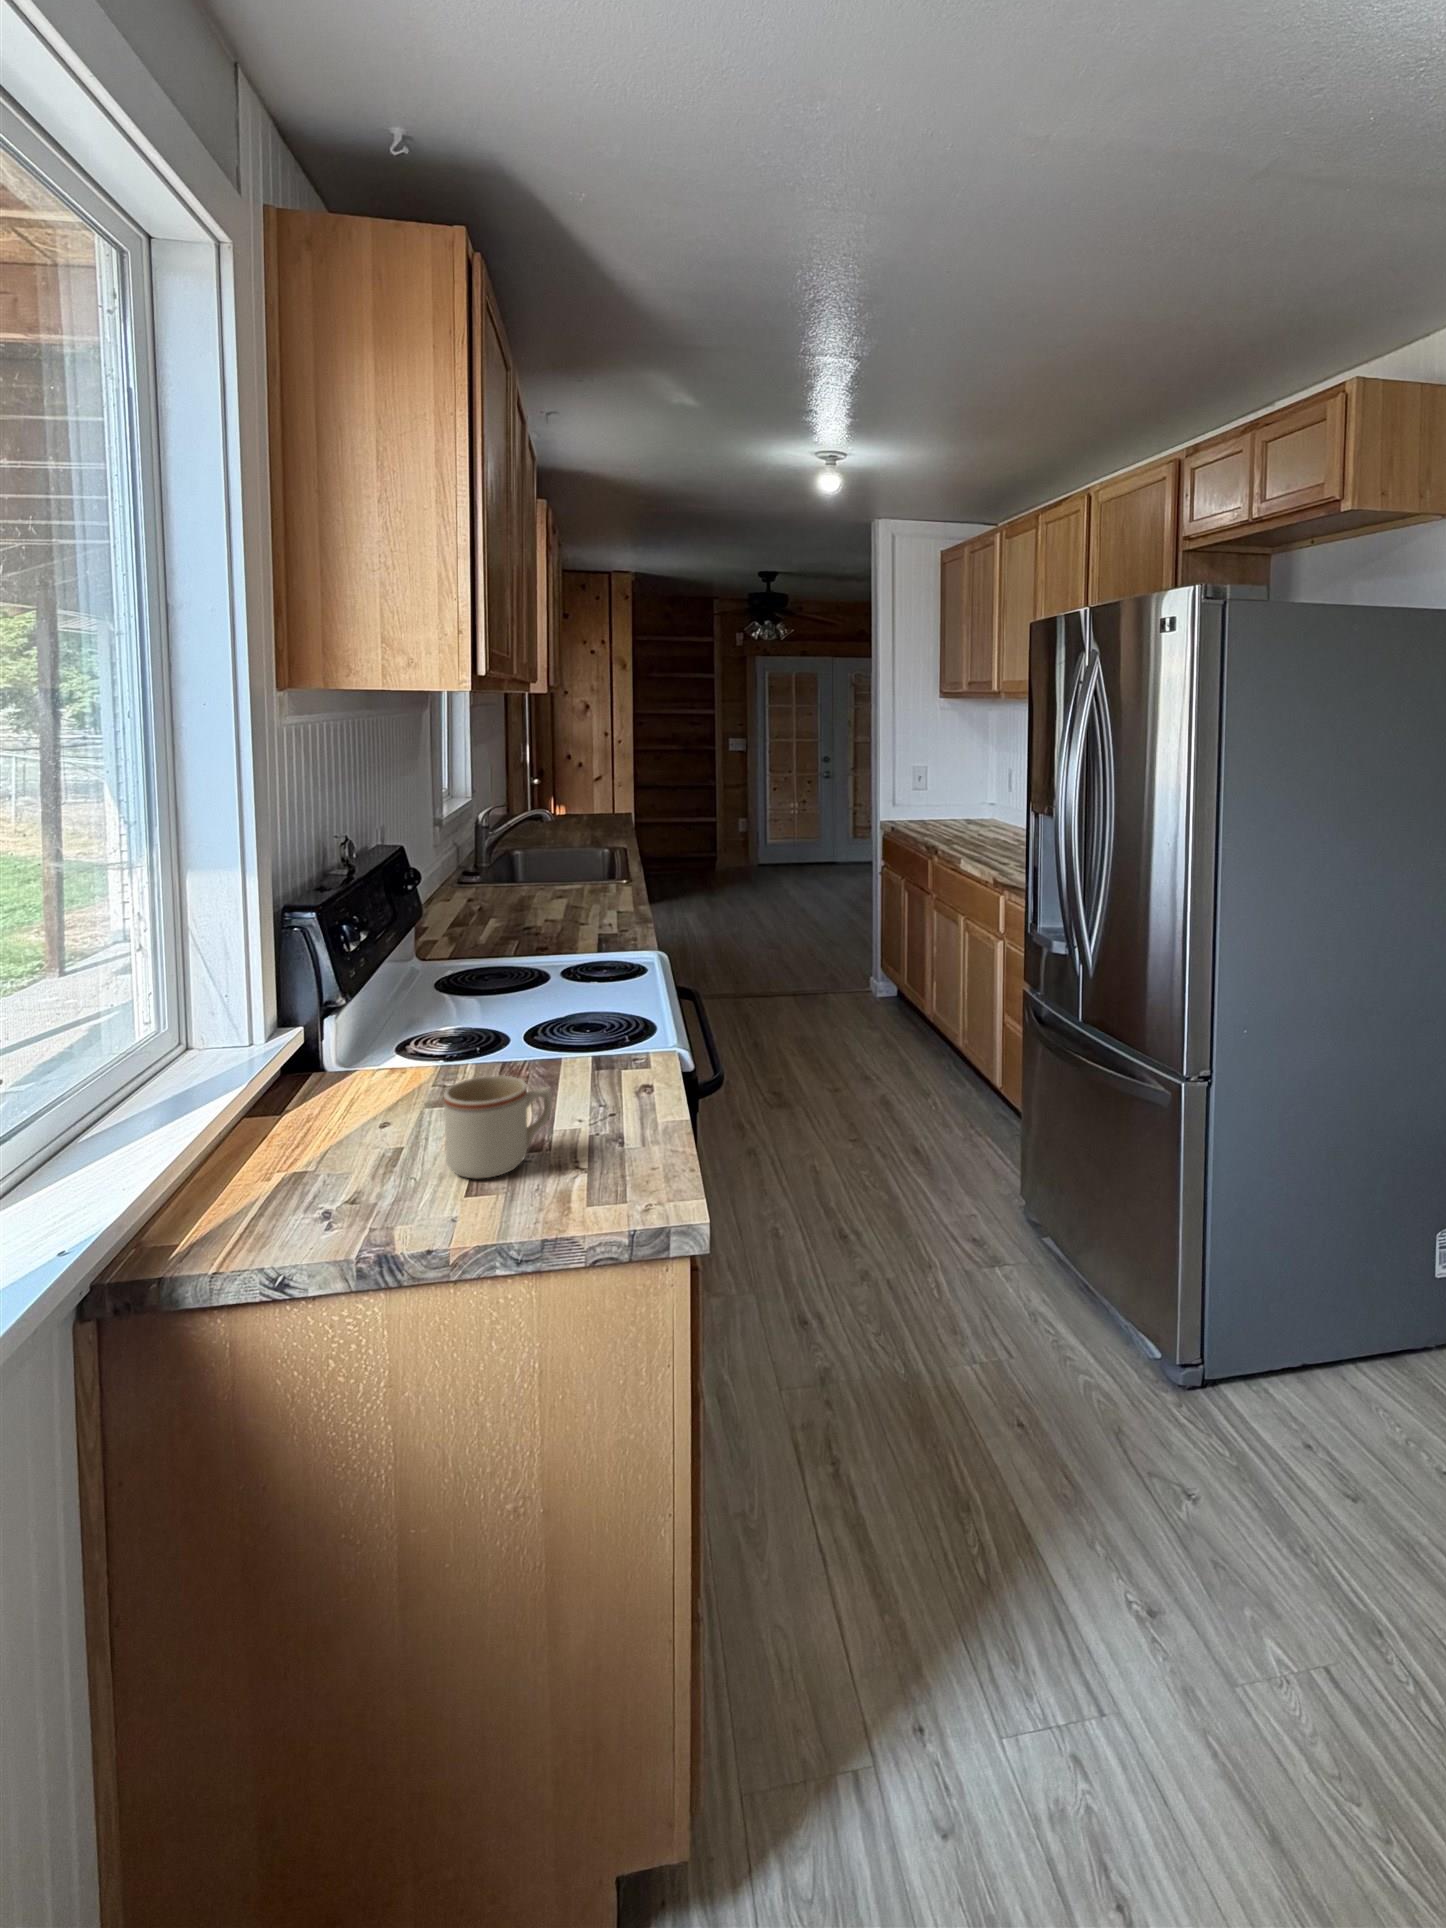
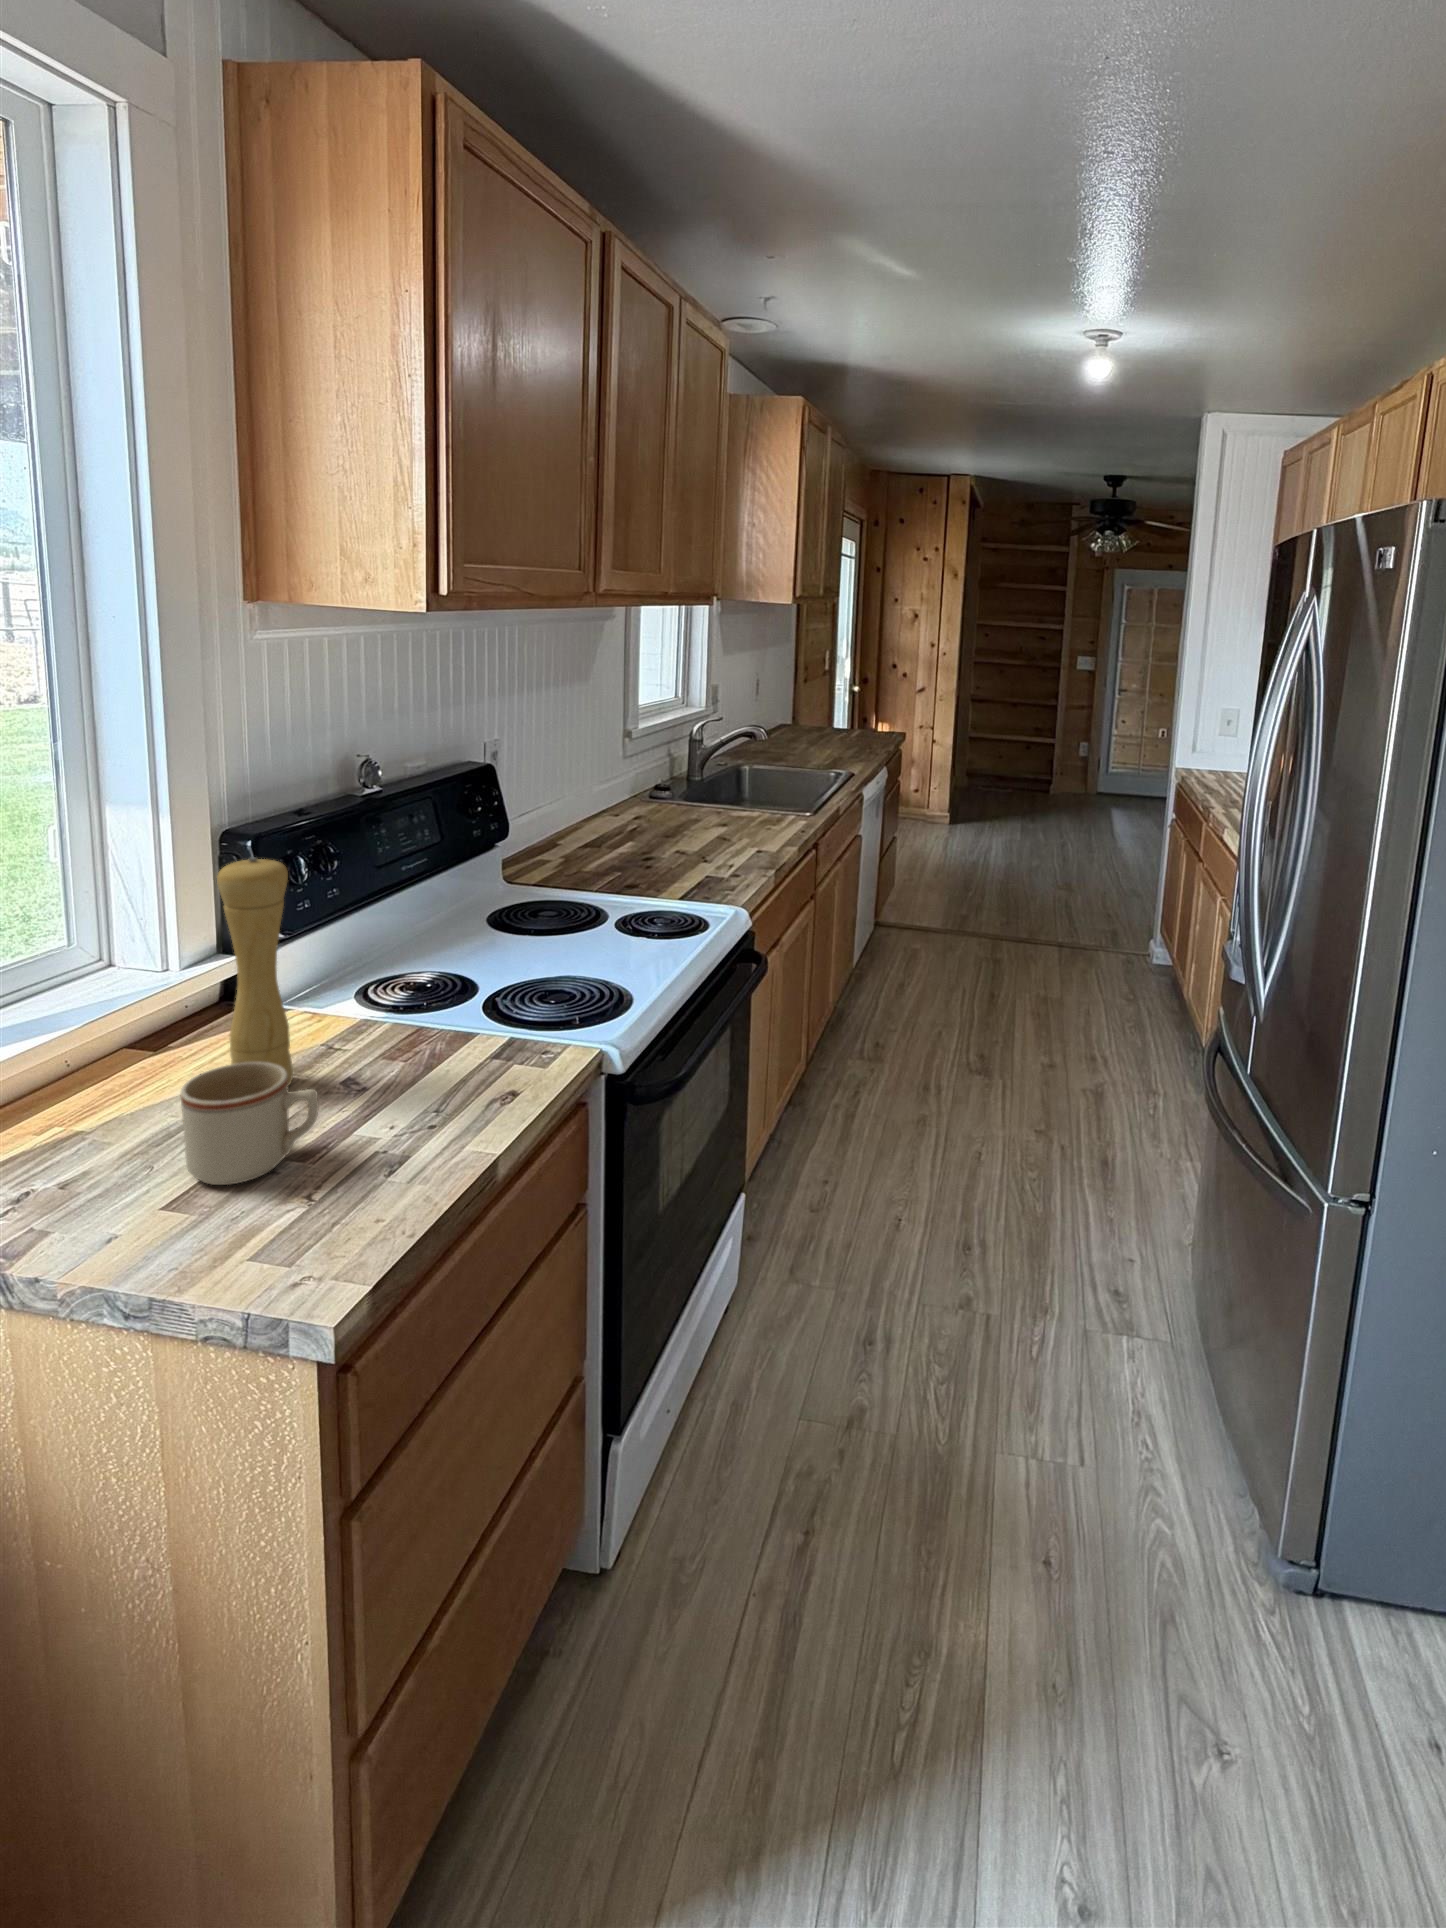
pepper mill: none [387,909,447,1130] -> present [217,857,293,1085]

